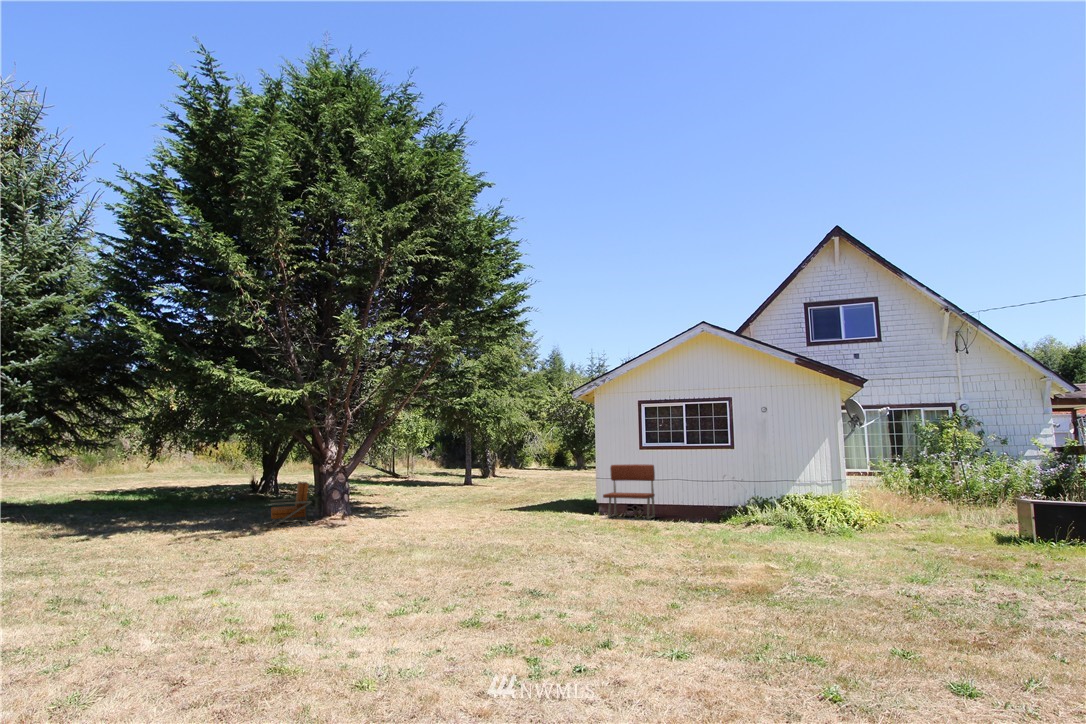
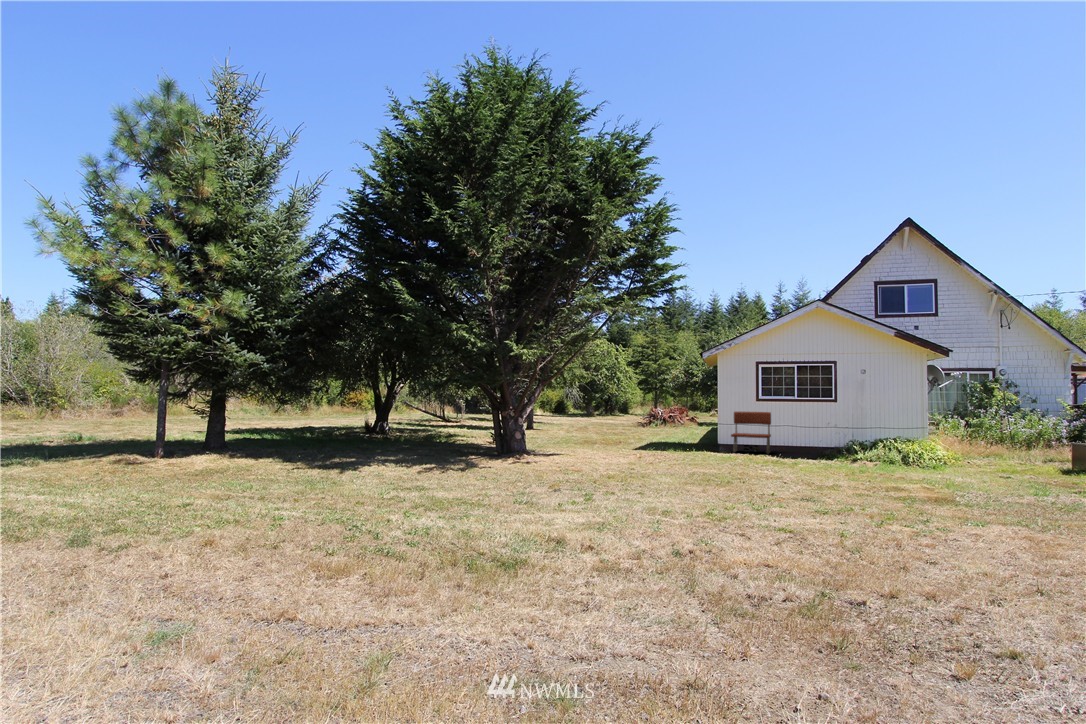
lounge chair: present [270,482,312,528] -> none [467,419,507,455]

